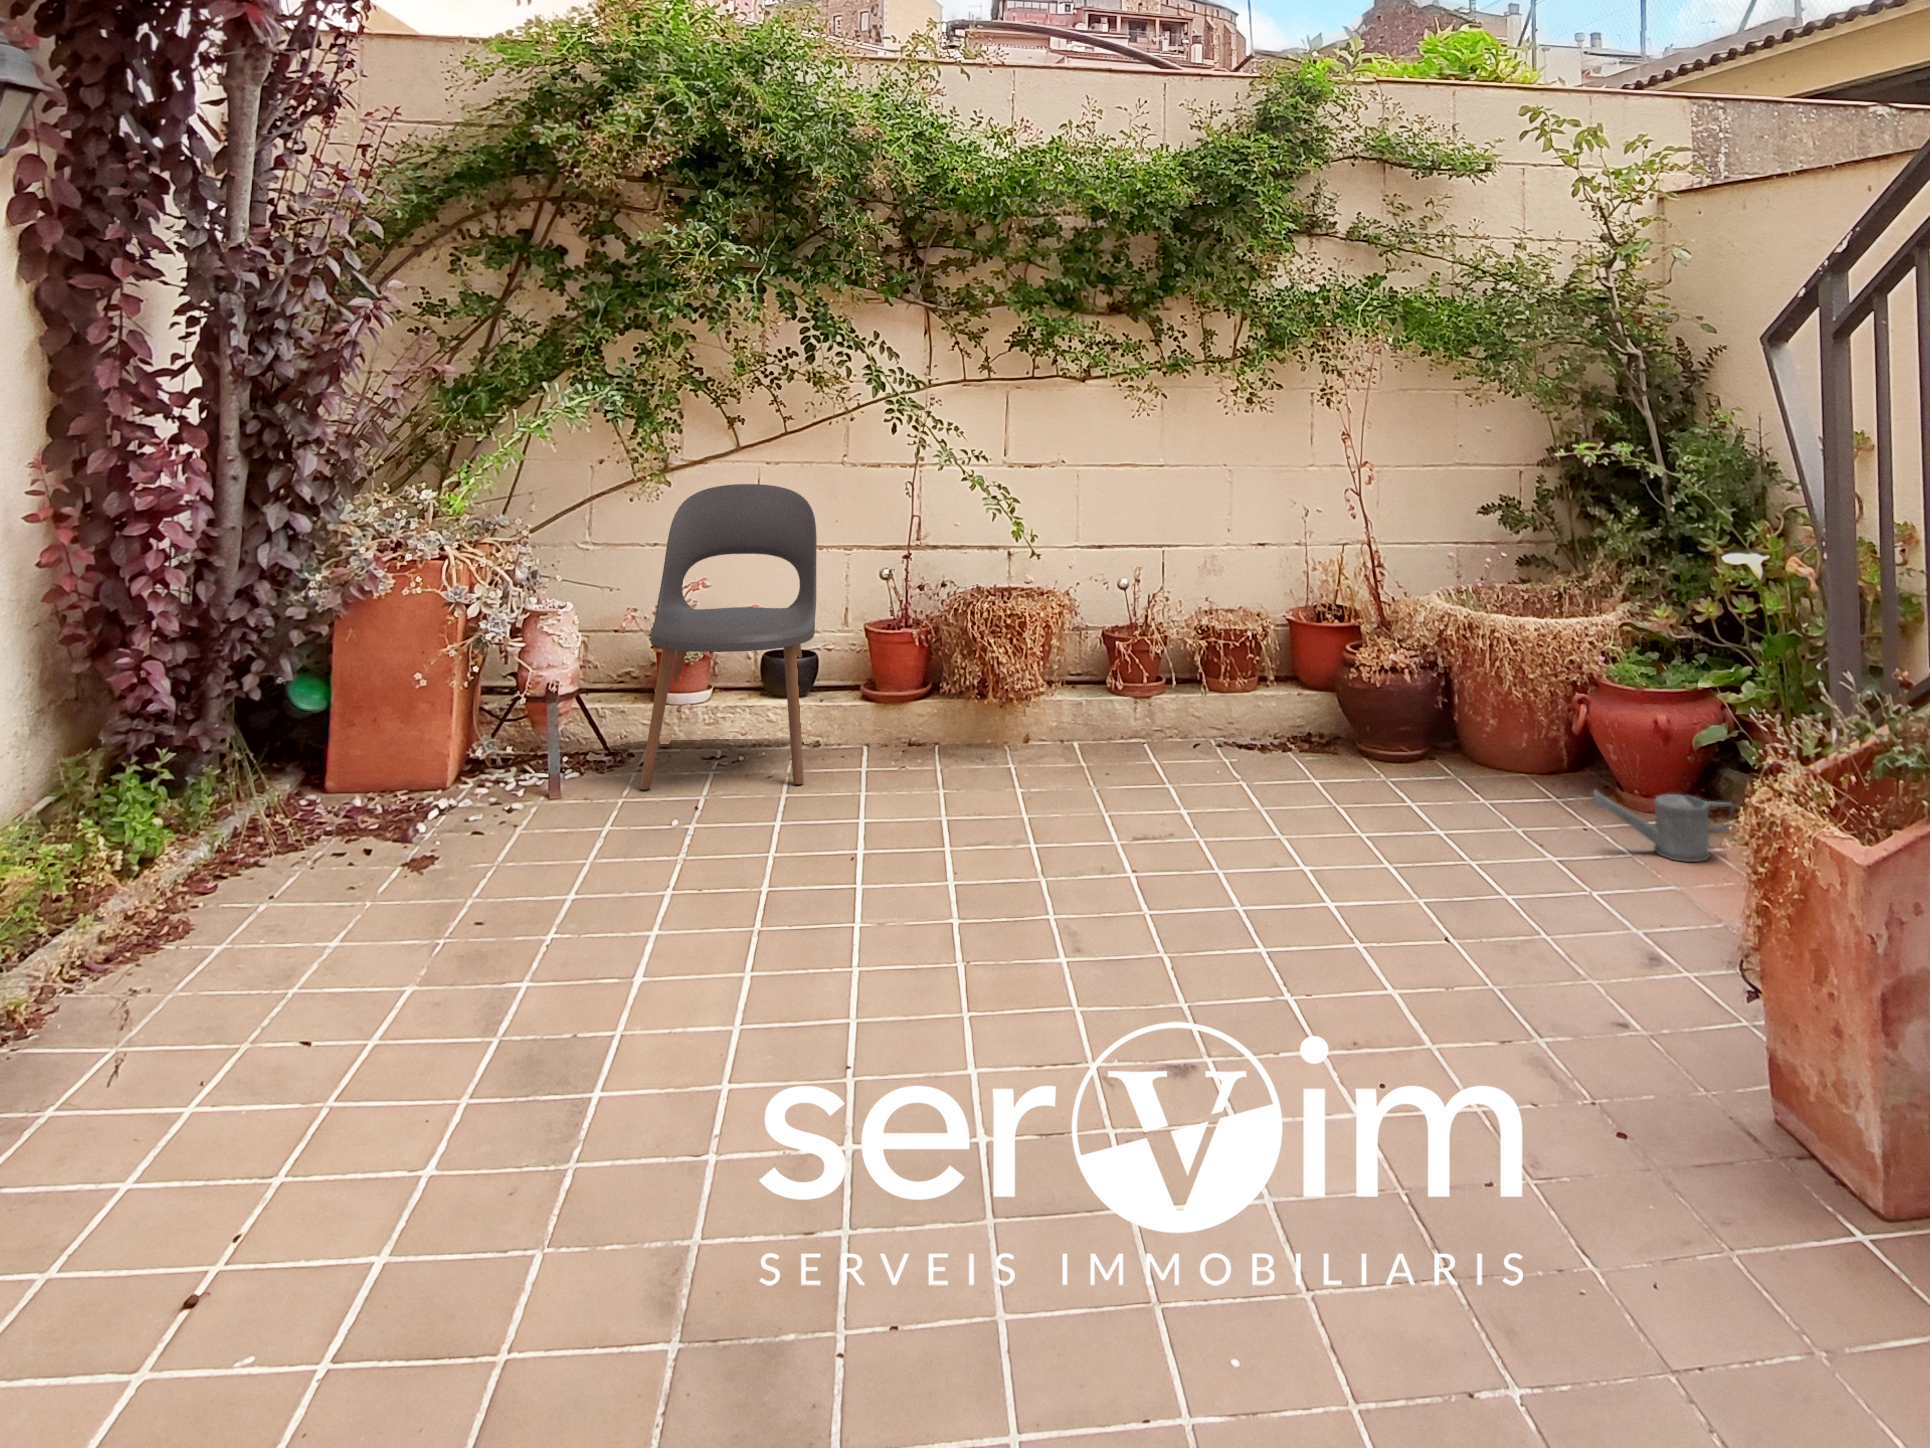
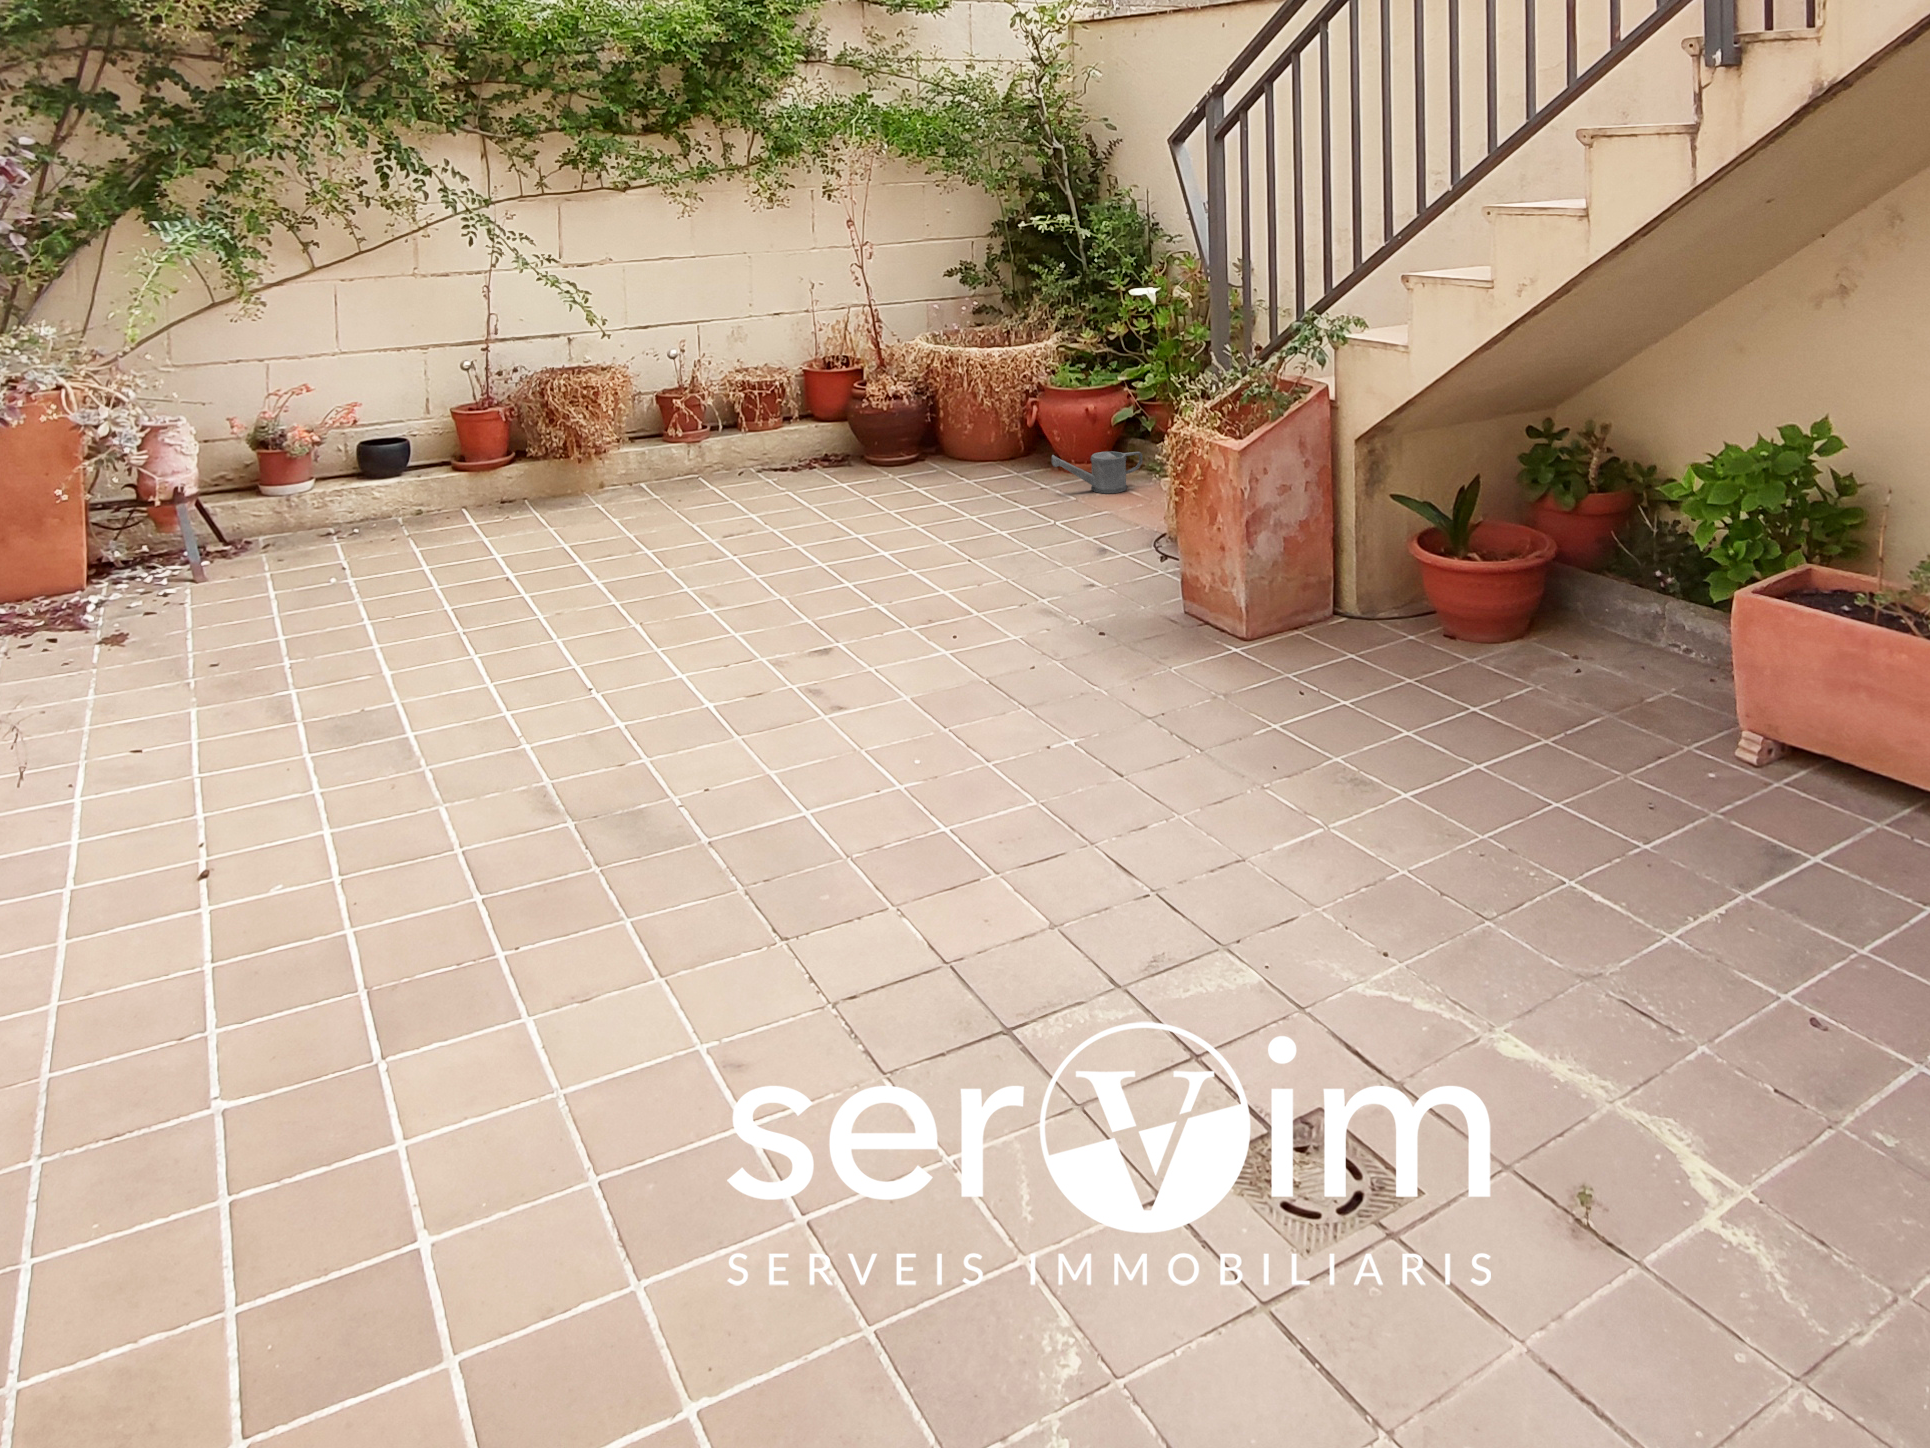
chair: present [640,484,817,790] -> none [259,298,427,562]

